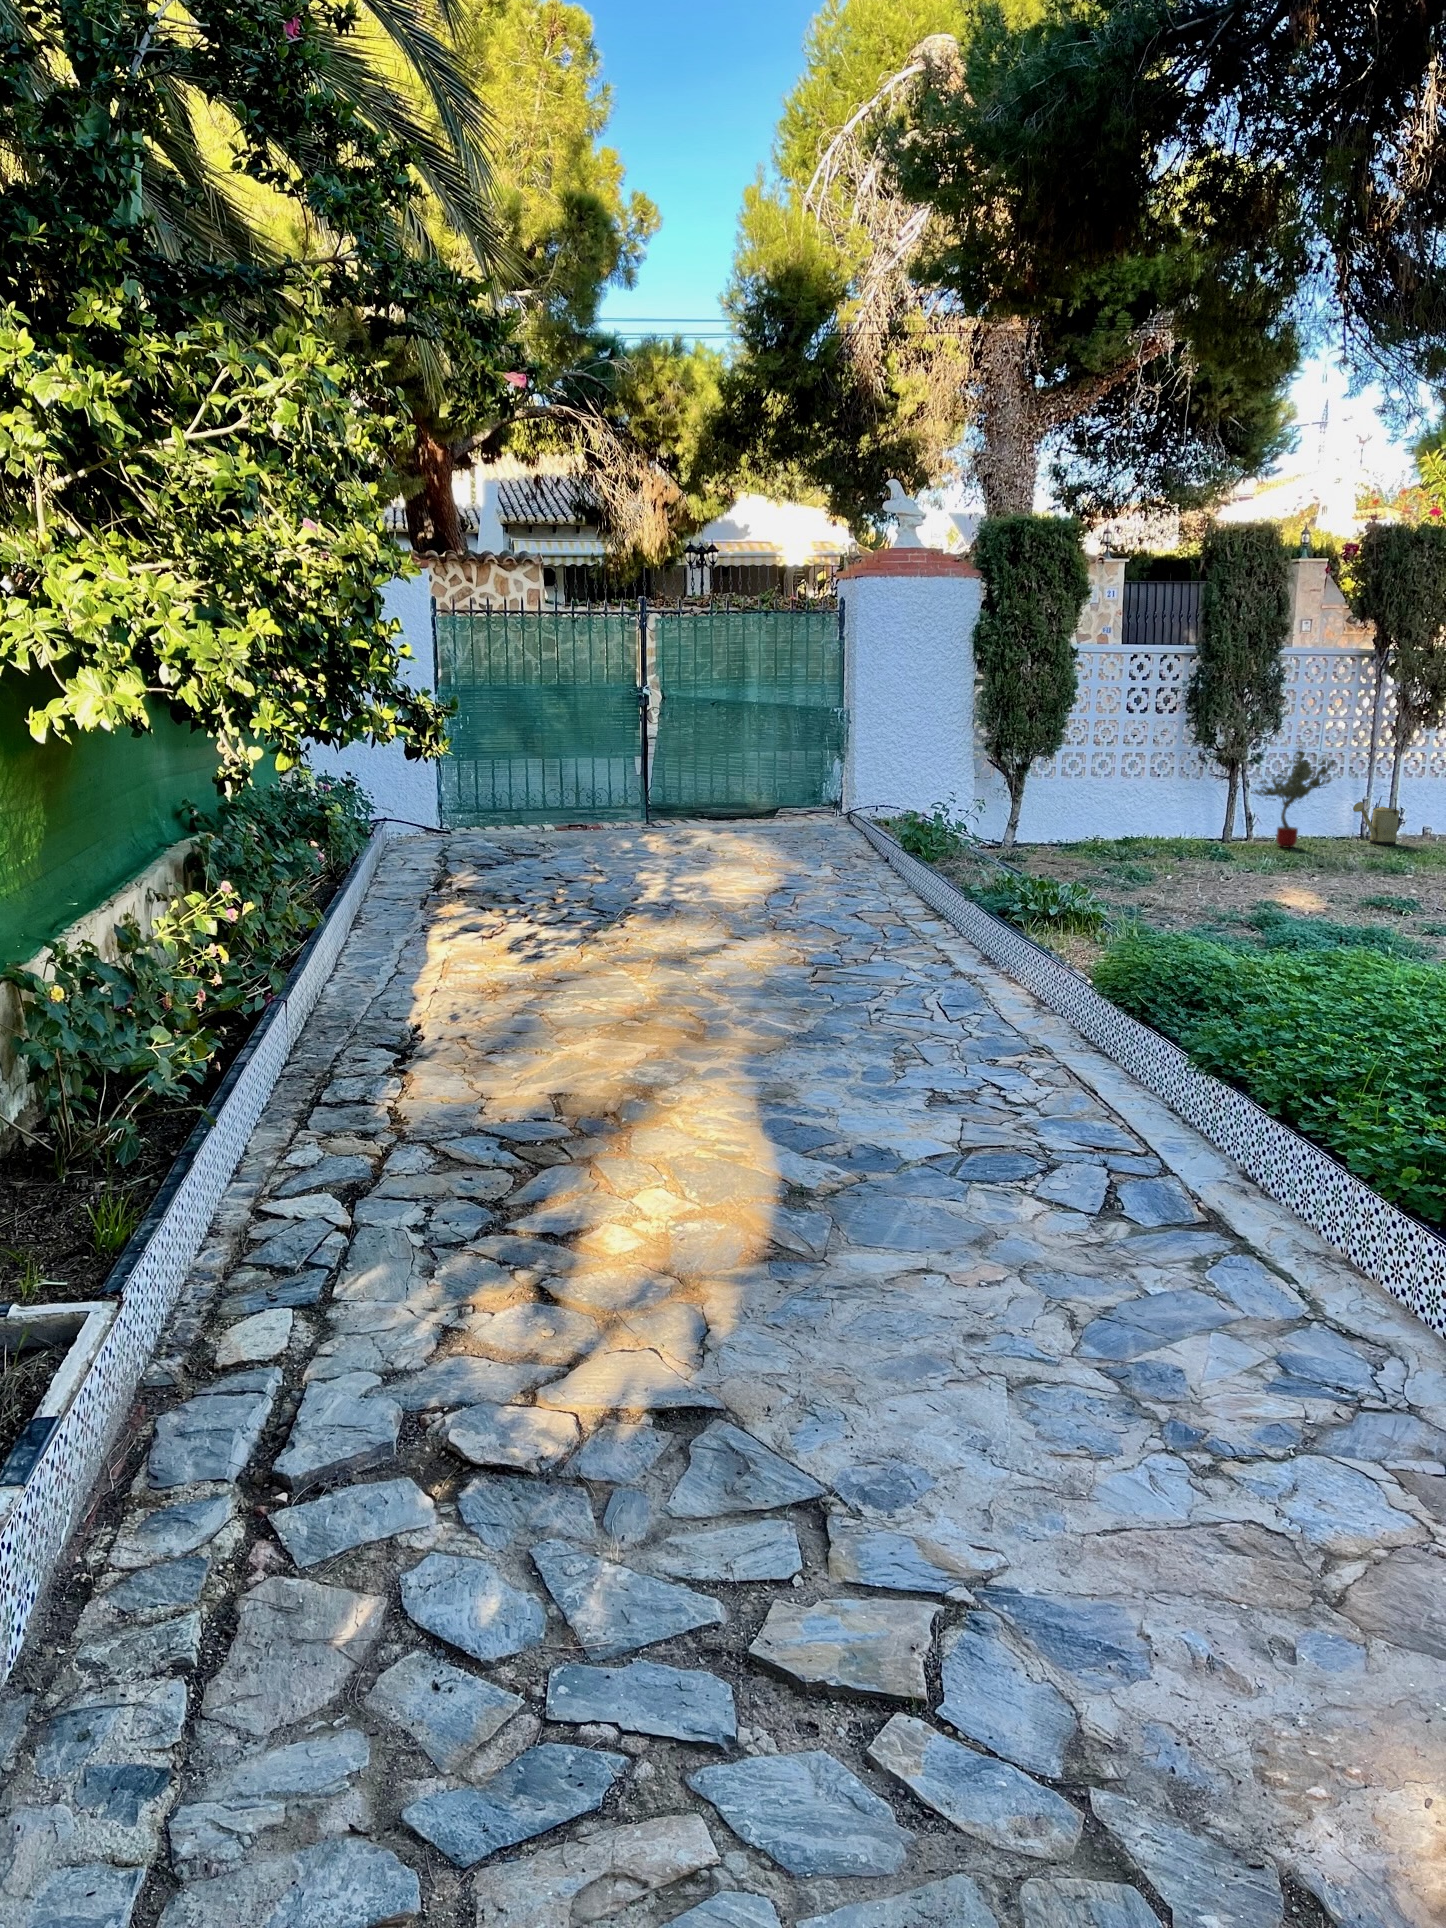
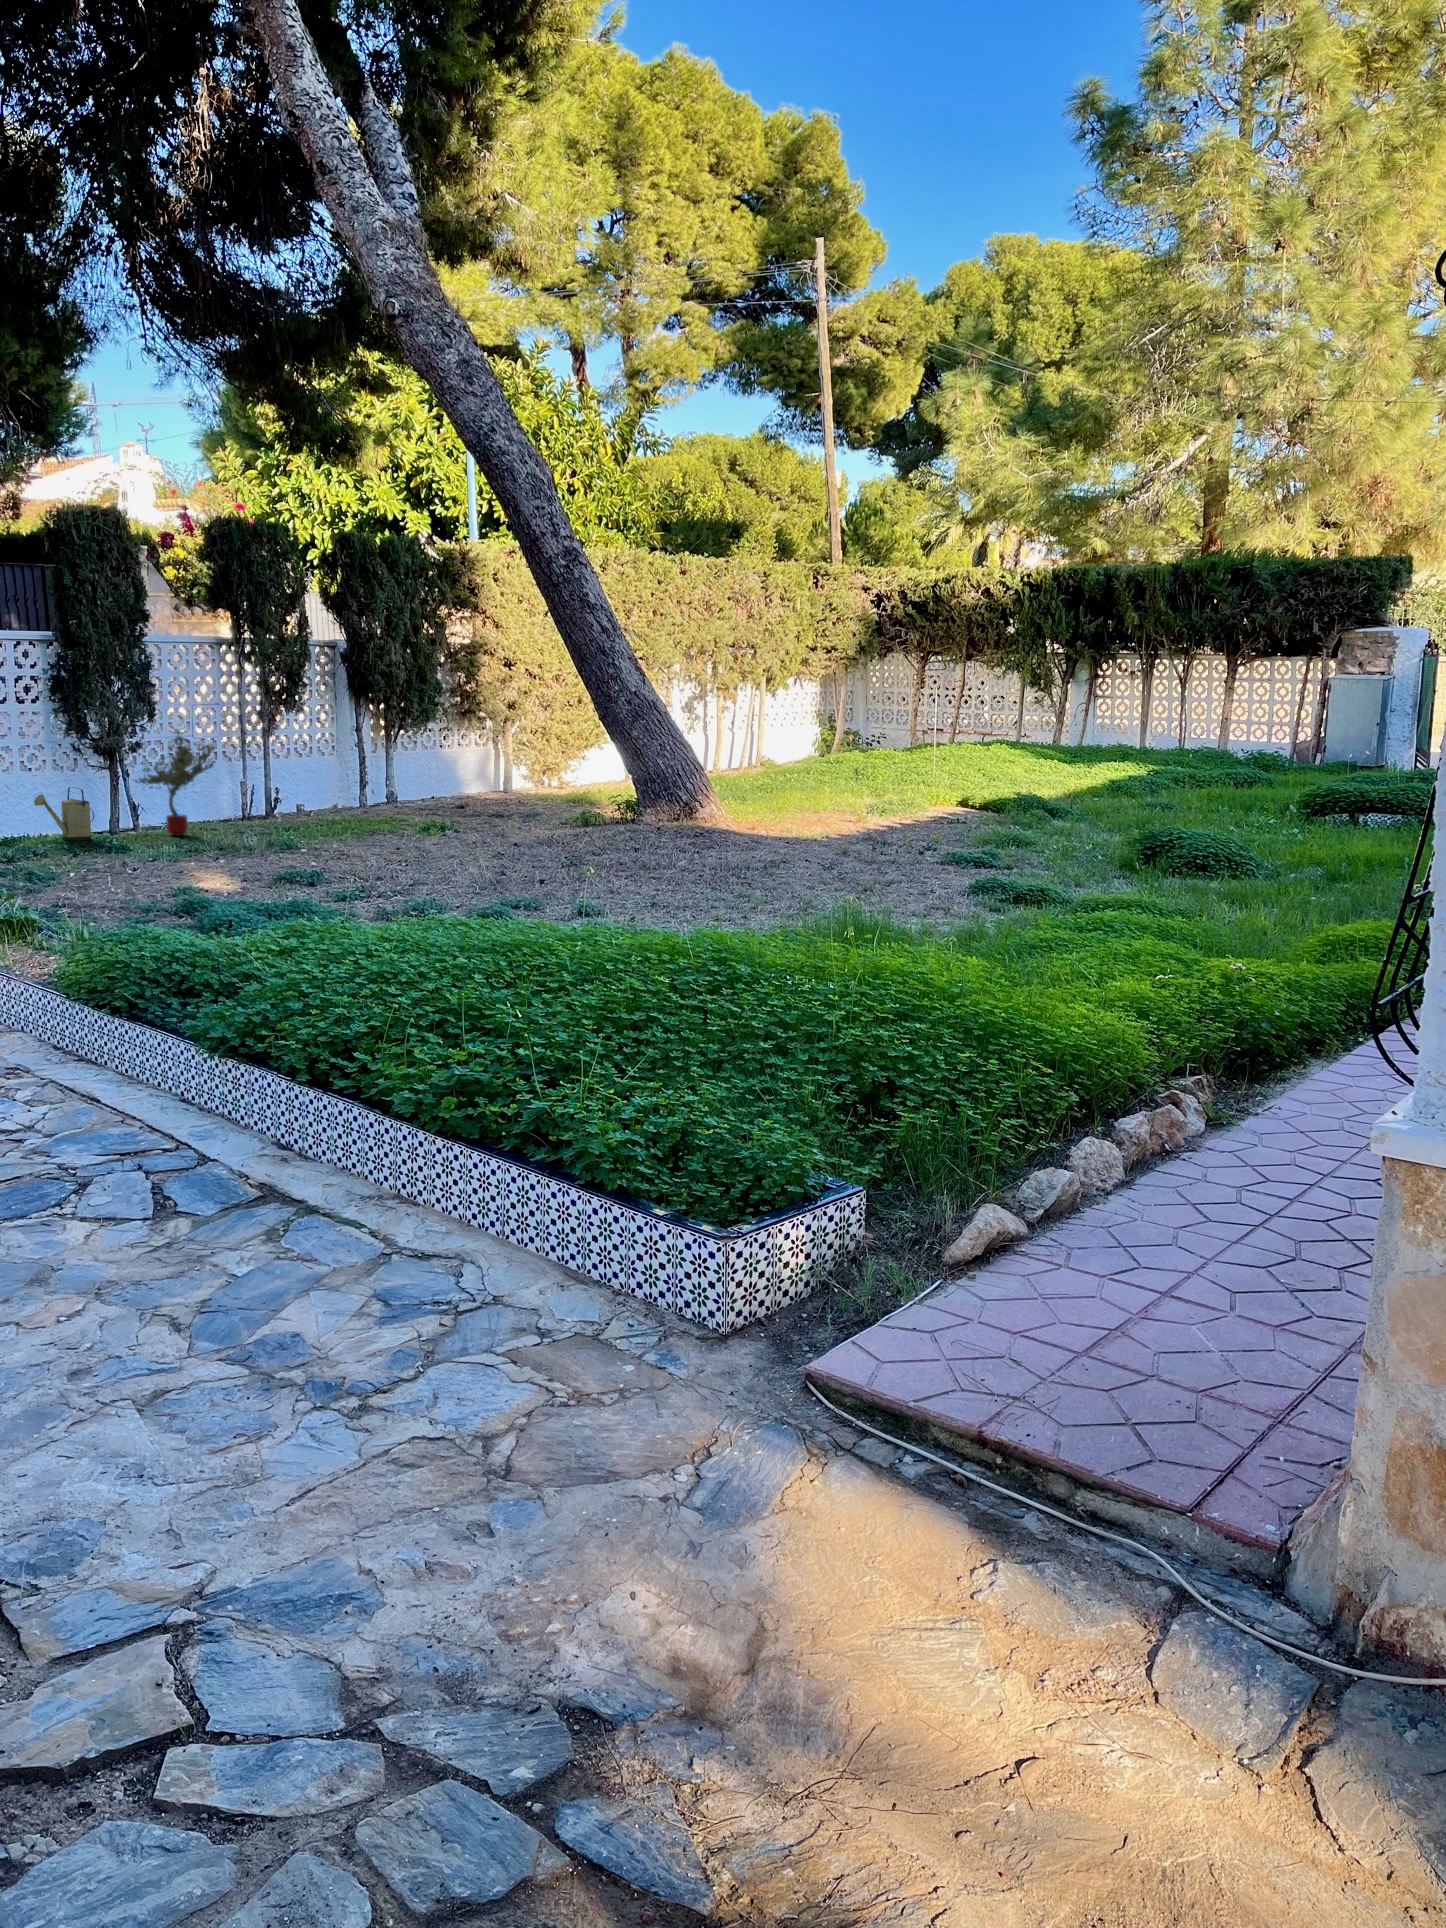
watering can: present [1353,796,1400,845] -> present [34,787,94,841]

